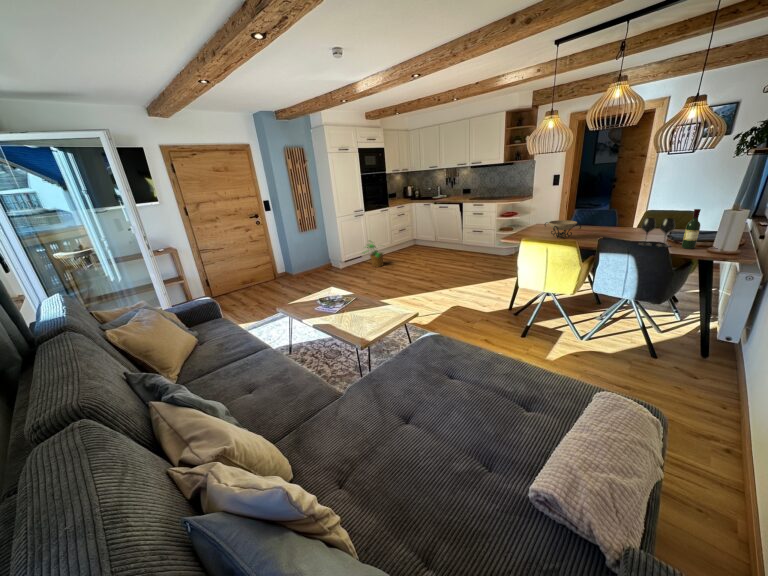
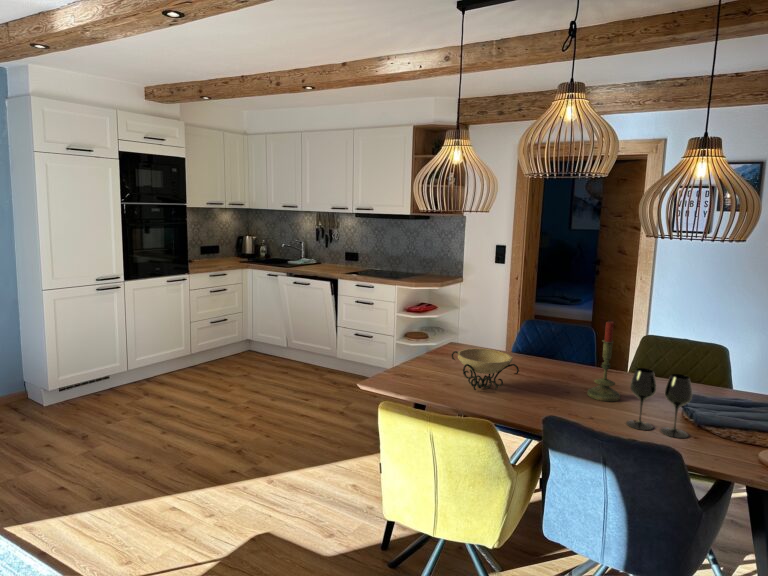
candle: none [616,199,634,238] -> present [587,321,620,402]
wine bottle: present [682,209,701,249] -> none [708,362,739,448]
potted plant: present [363,241,384,267] -> none [102,343,160,404]

